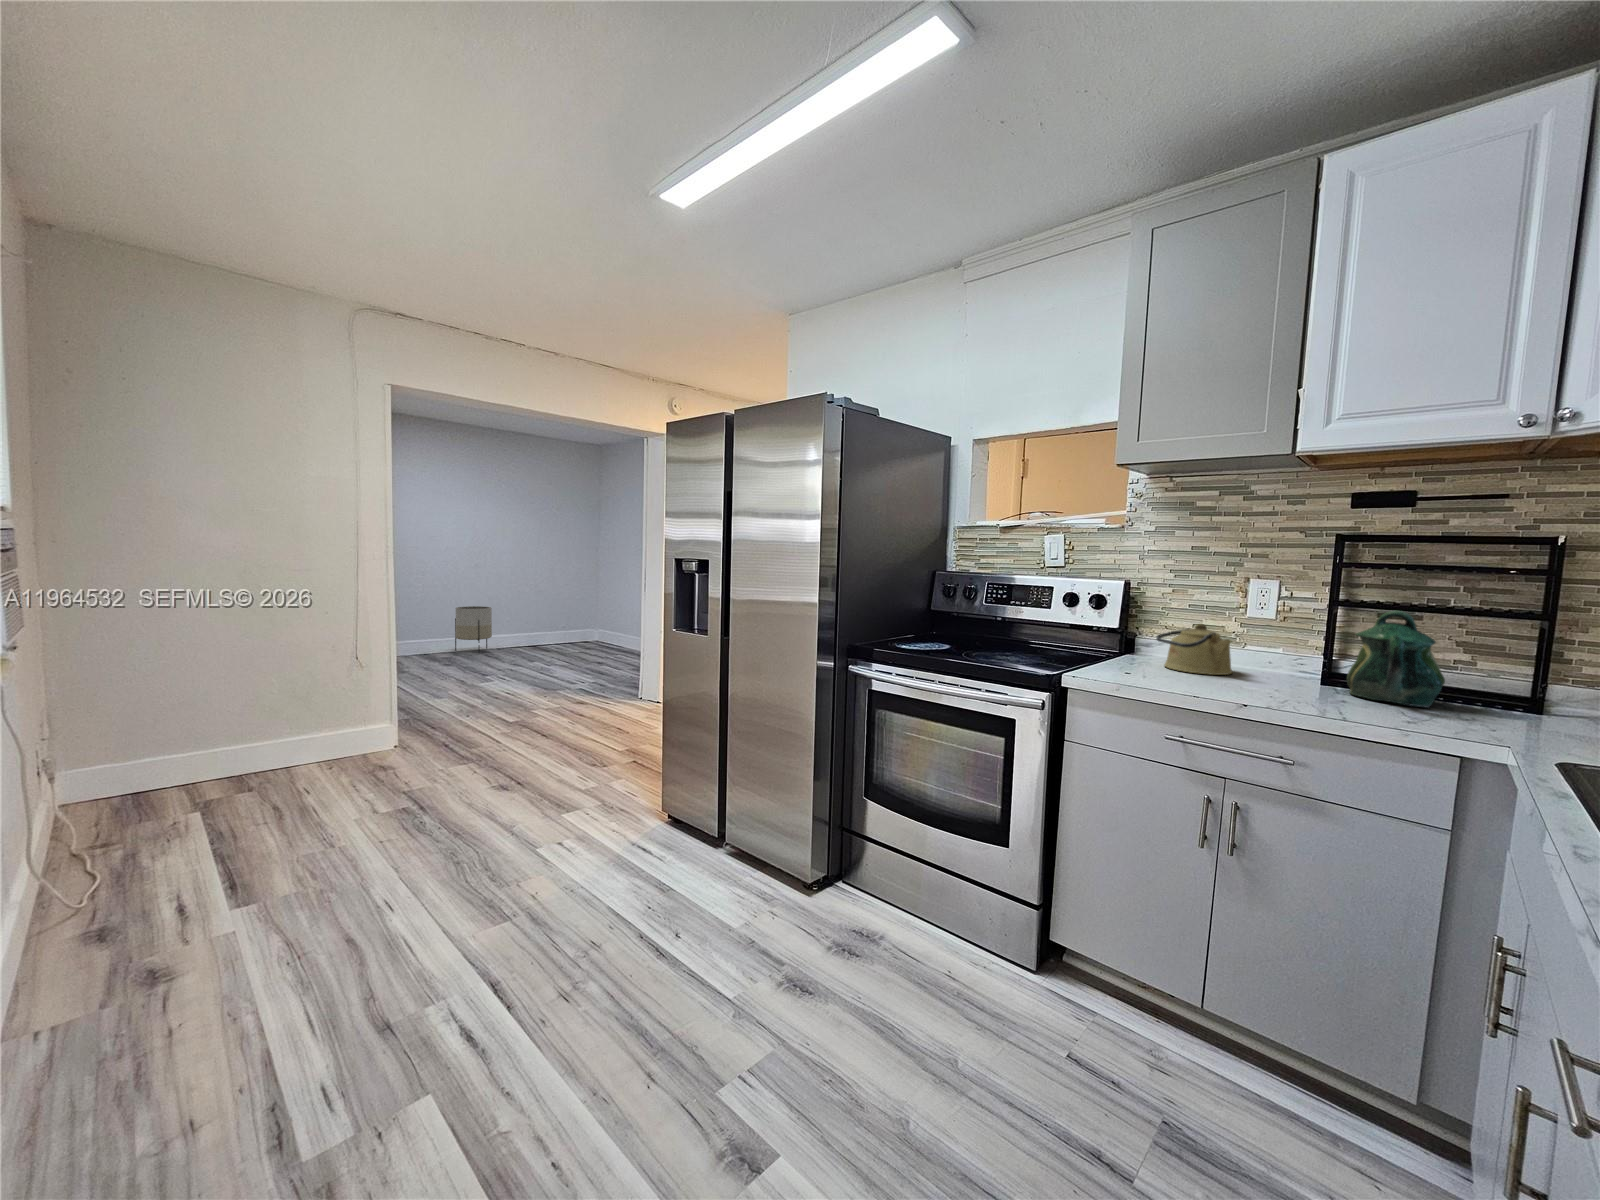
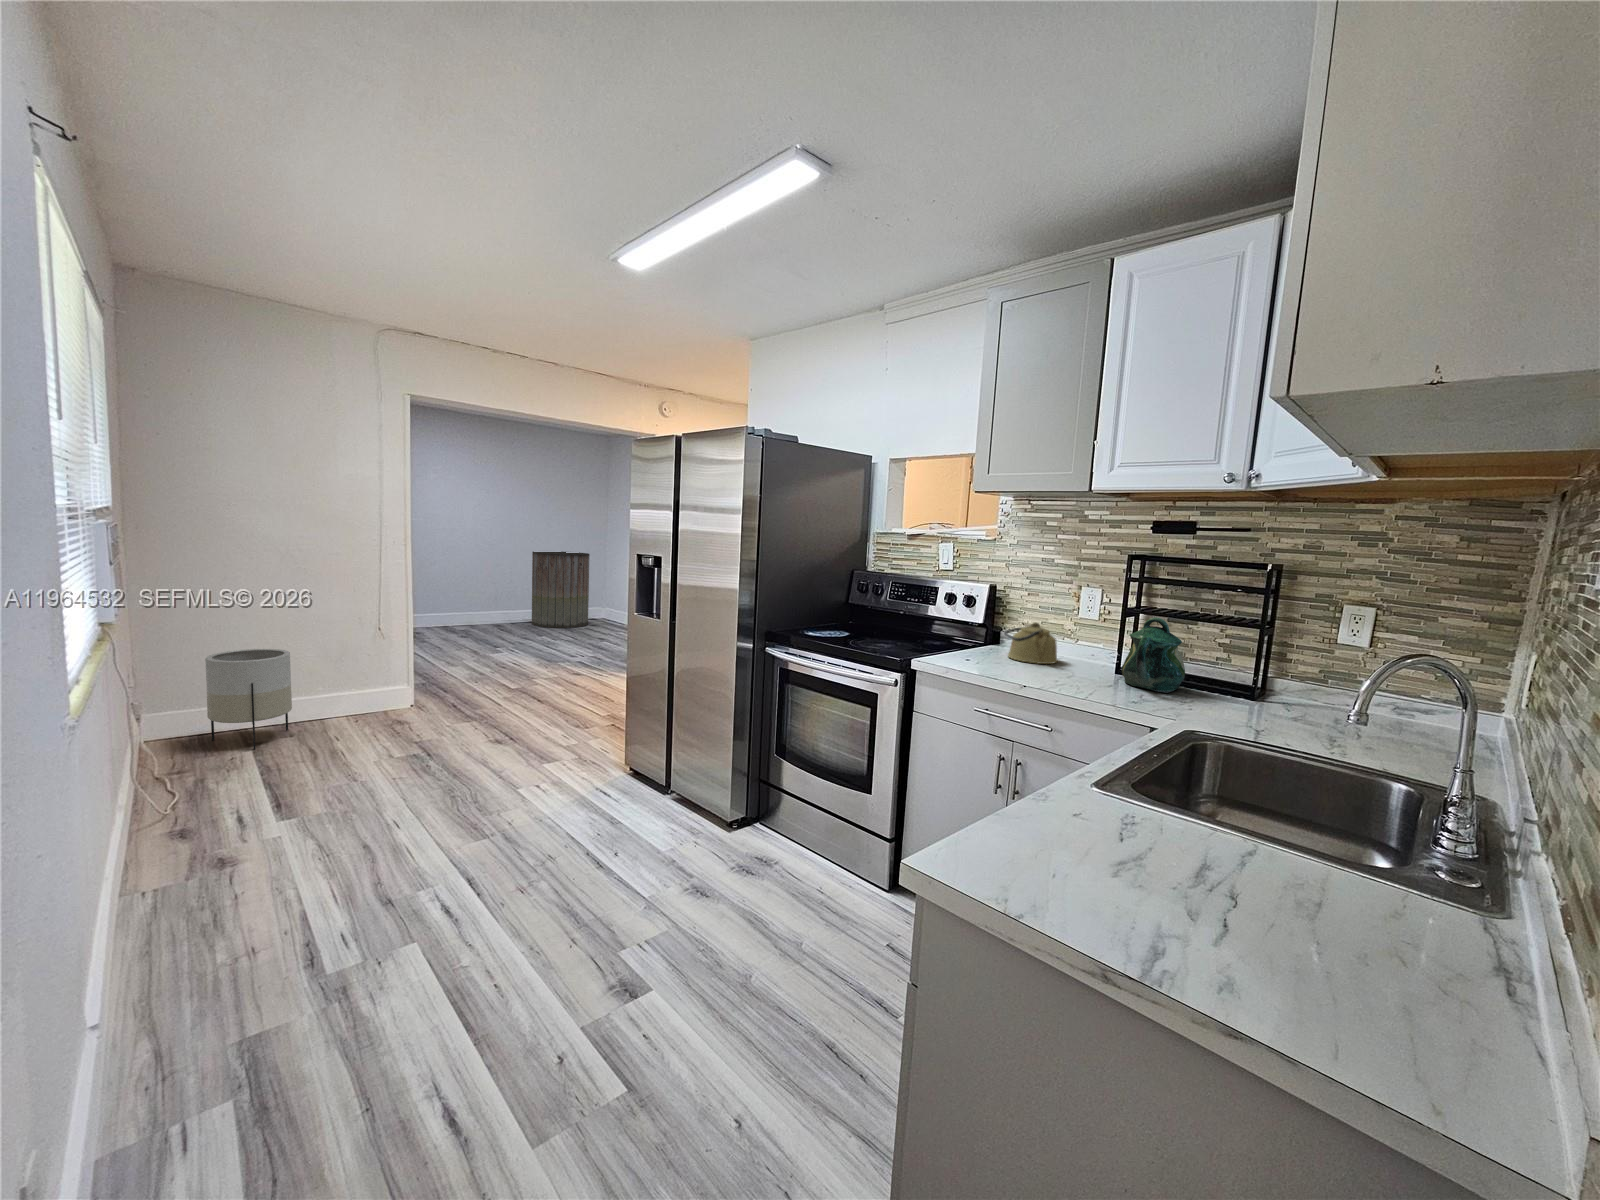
trash can: none [520,570,582,653] -> present [532,552,590,628]
planter: present [455,606,492,653] -> present [205,649,292,749]

